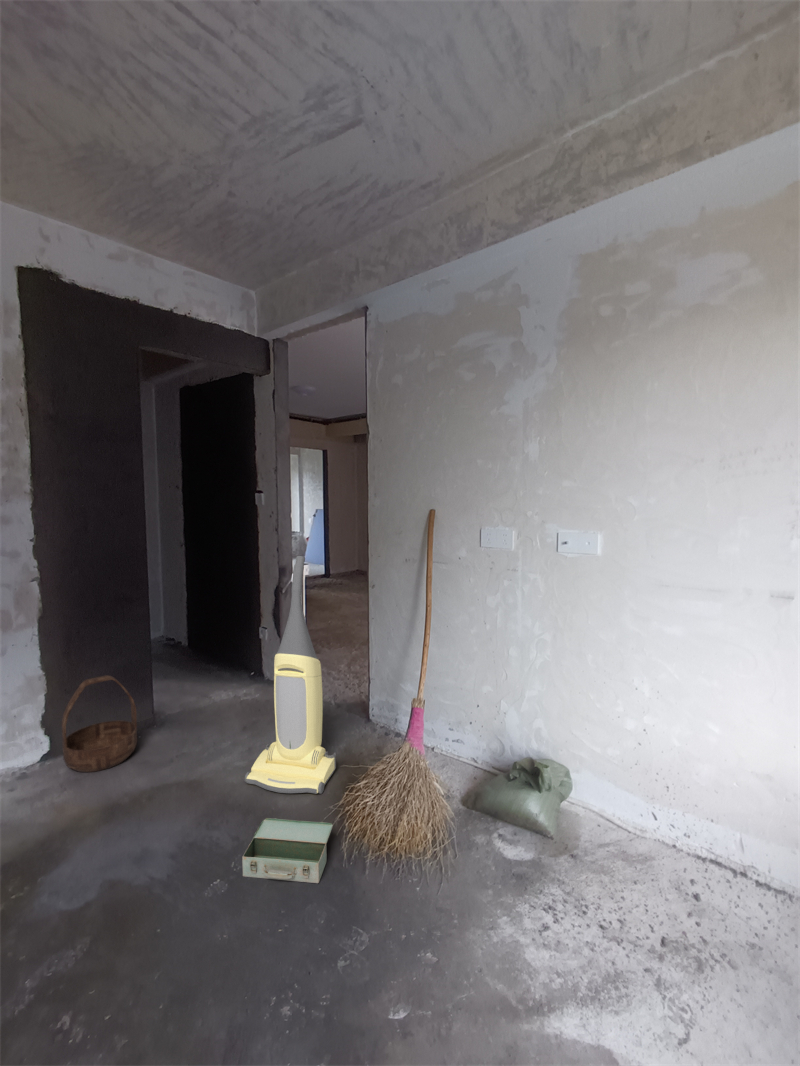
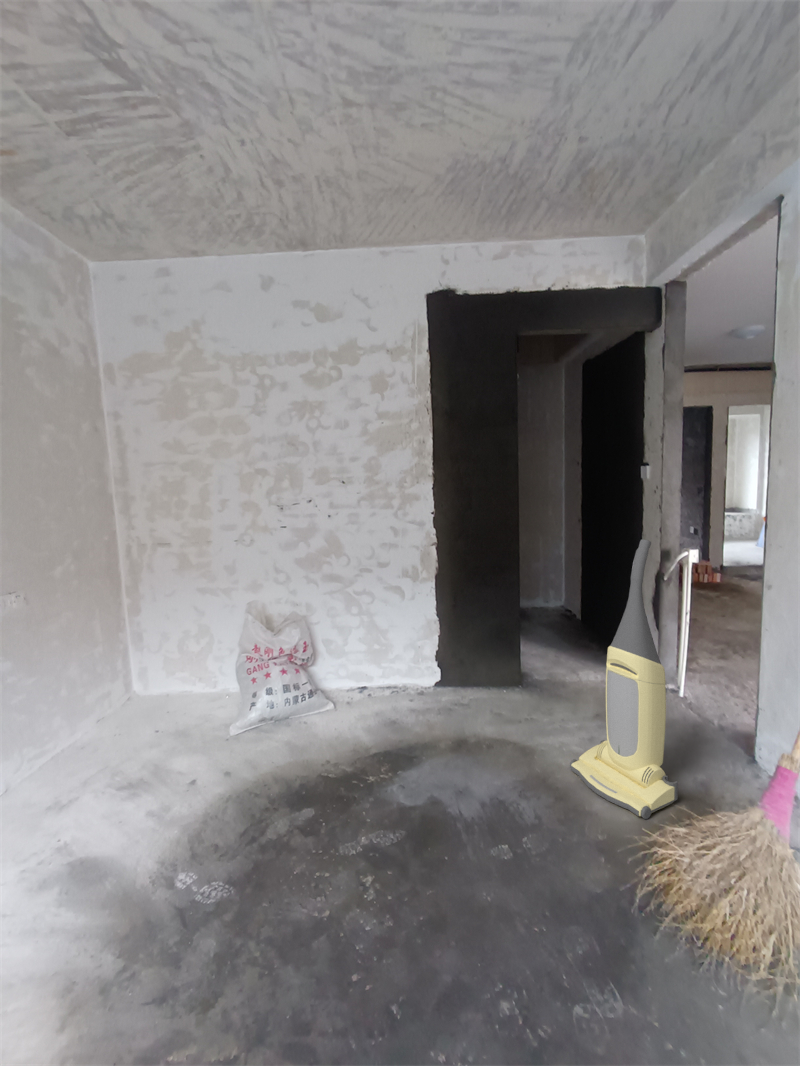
basket: present [62,675,137,772] -> none [443,630,498,708]
toolbox: present [242,818,333,883] -> none [525,811,631,909]

